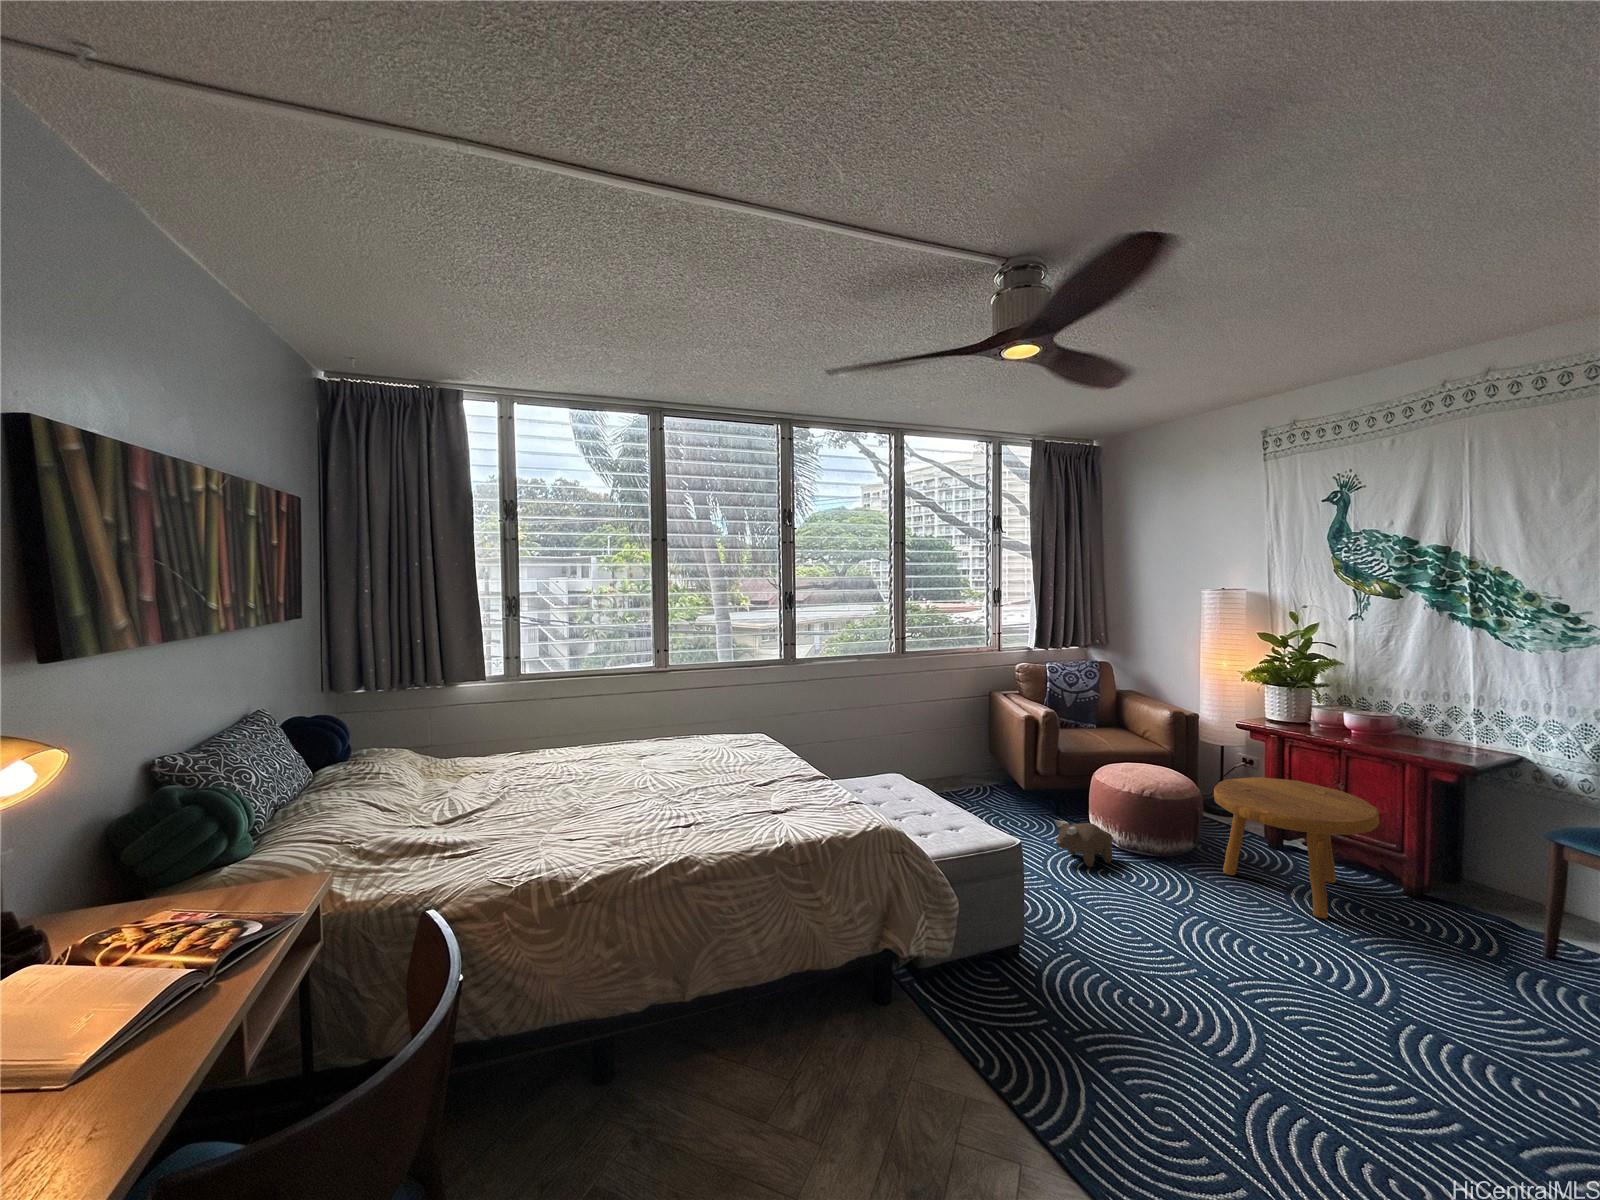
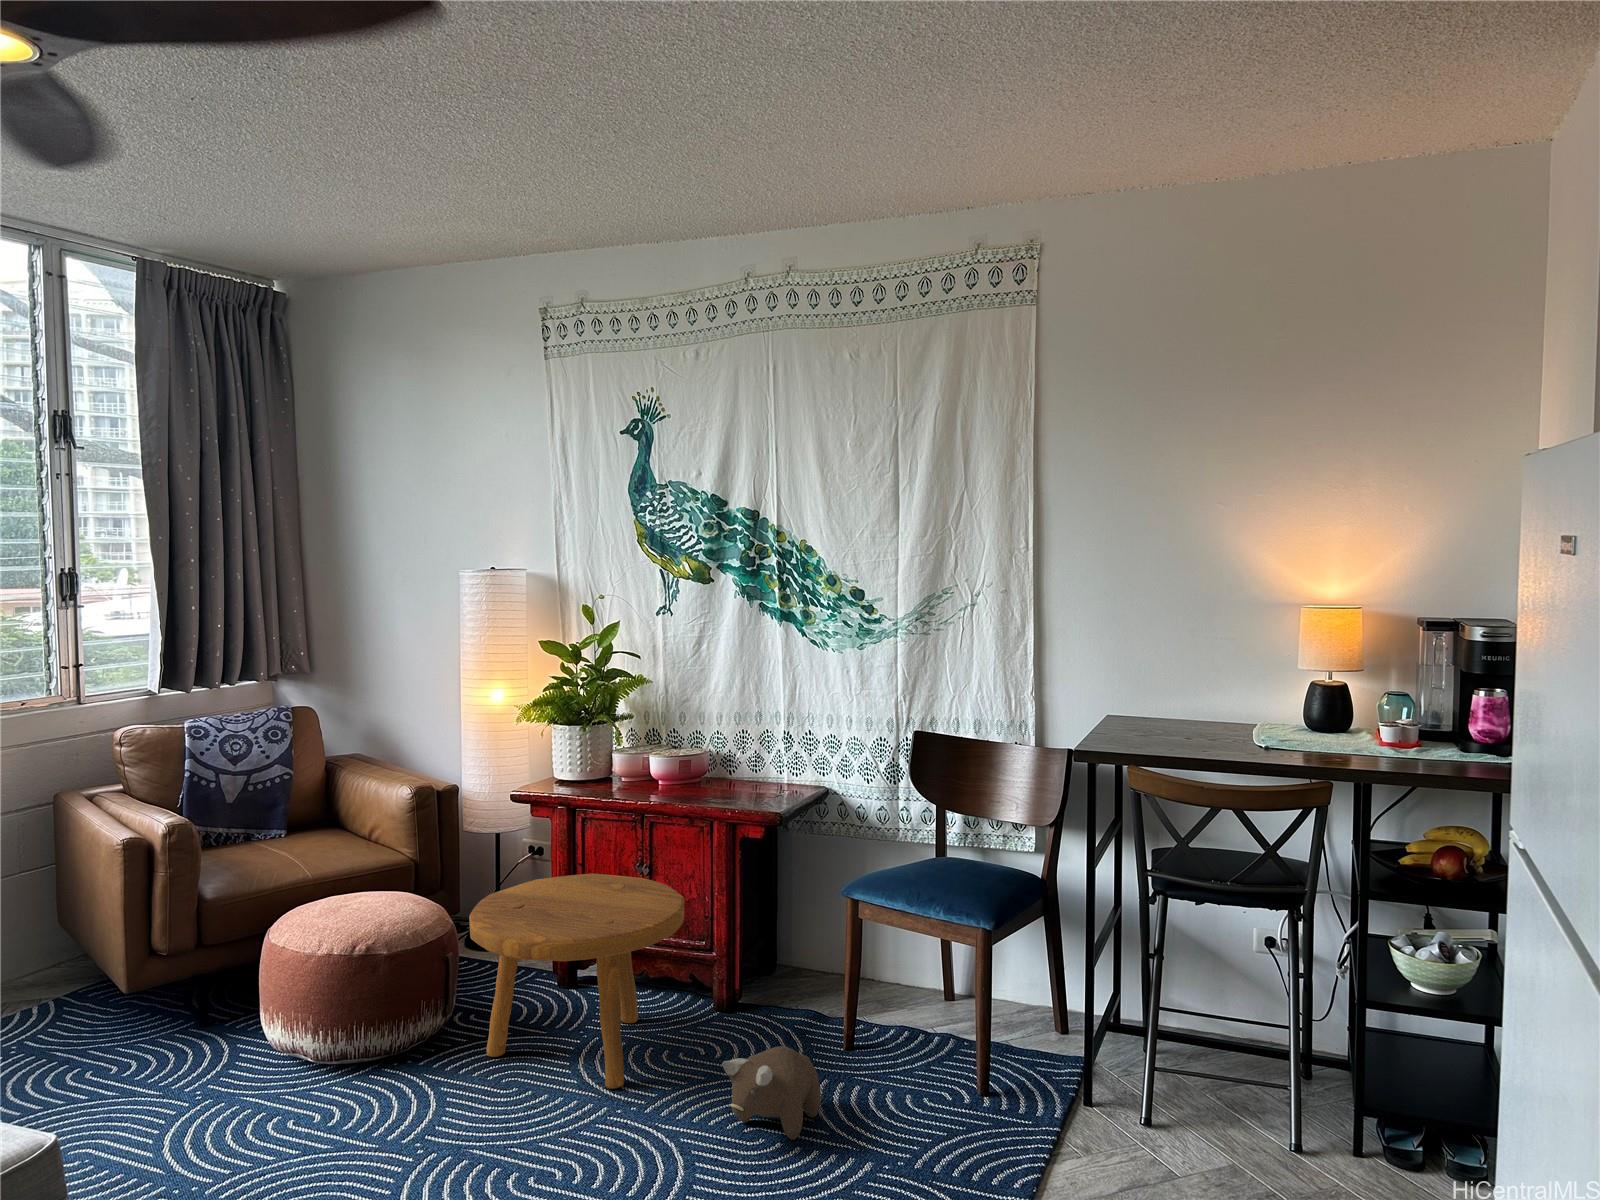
plush toy: present [1054,820,1112,867] -> present [722,1046,821,1140]

